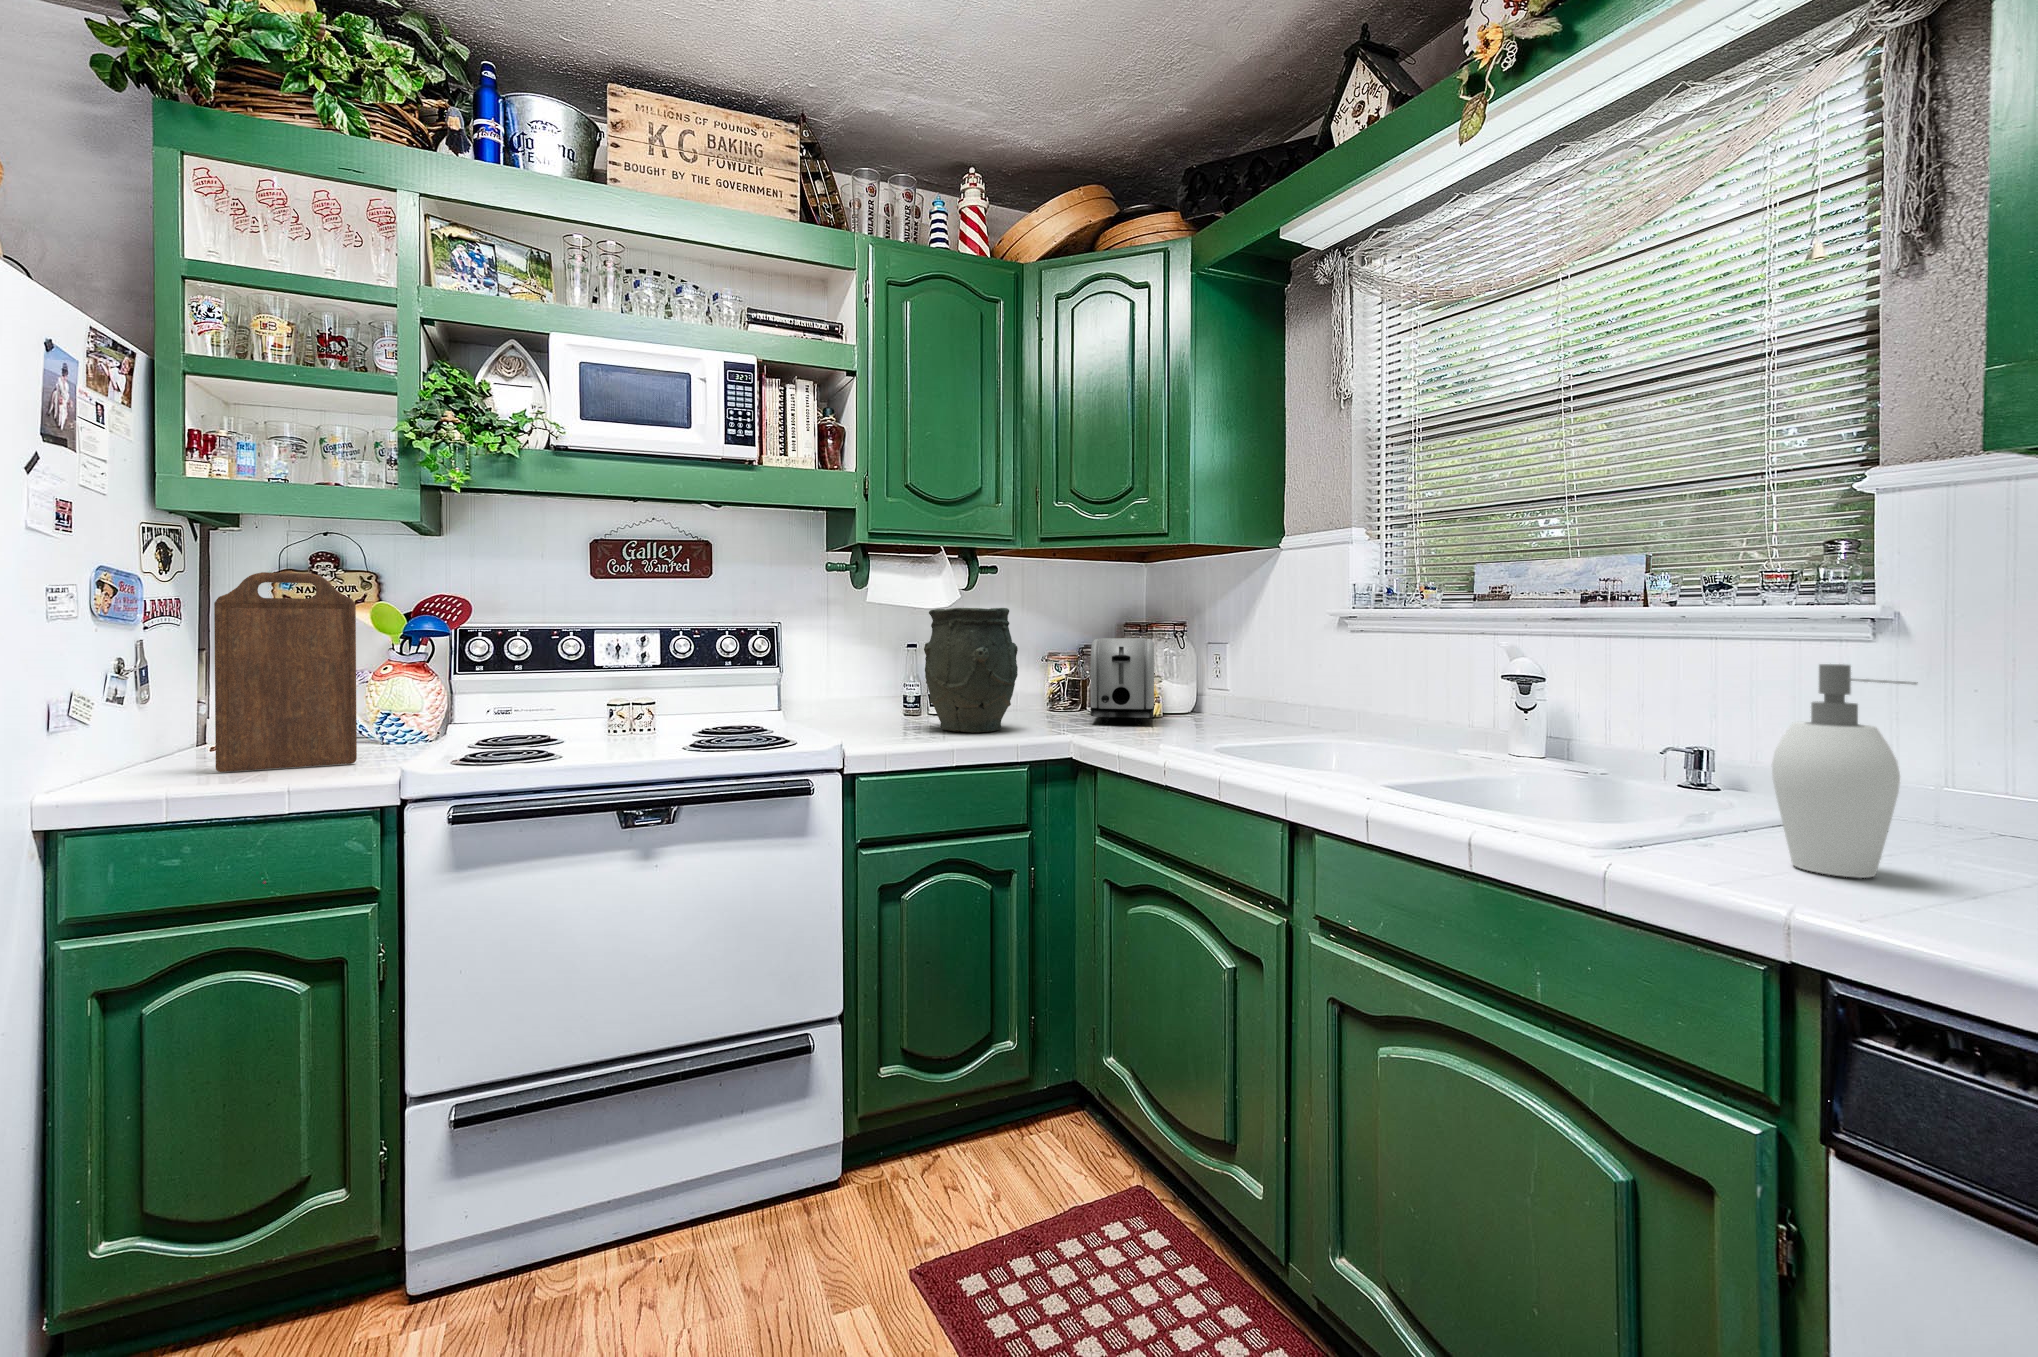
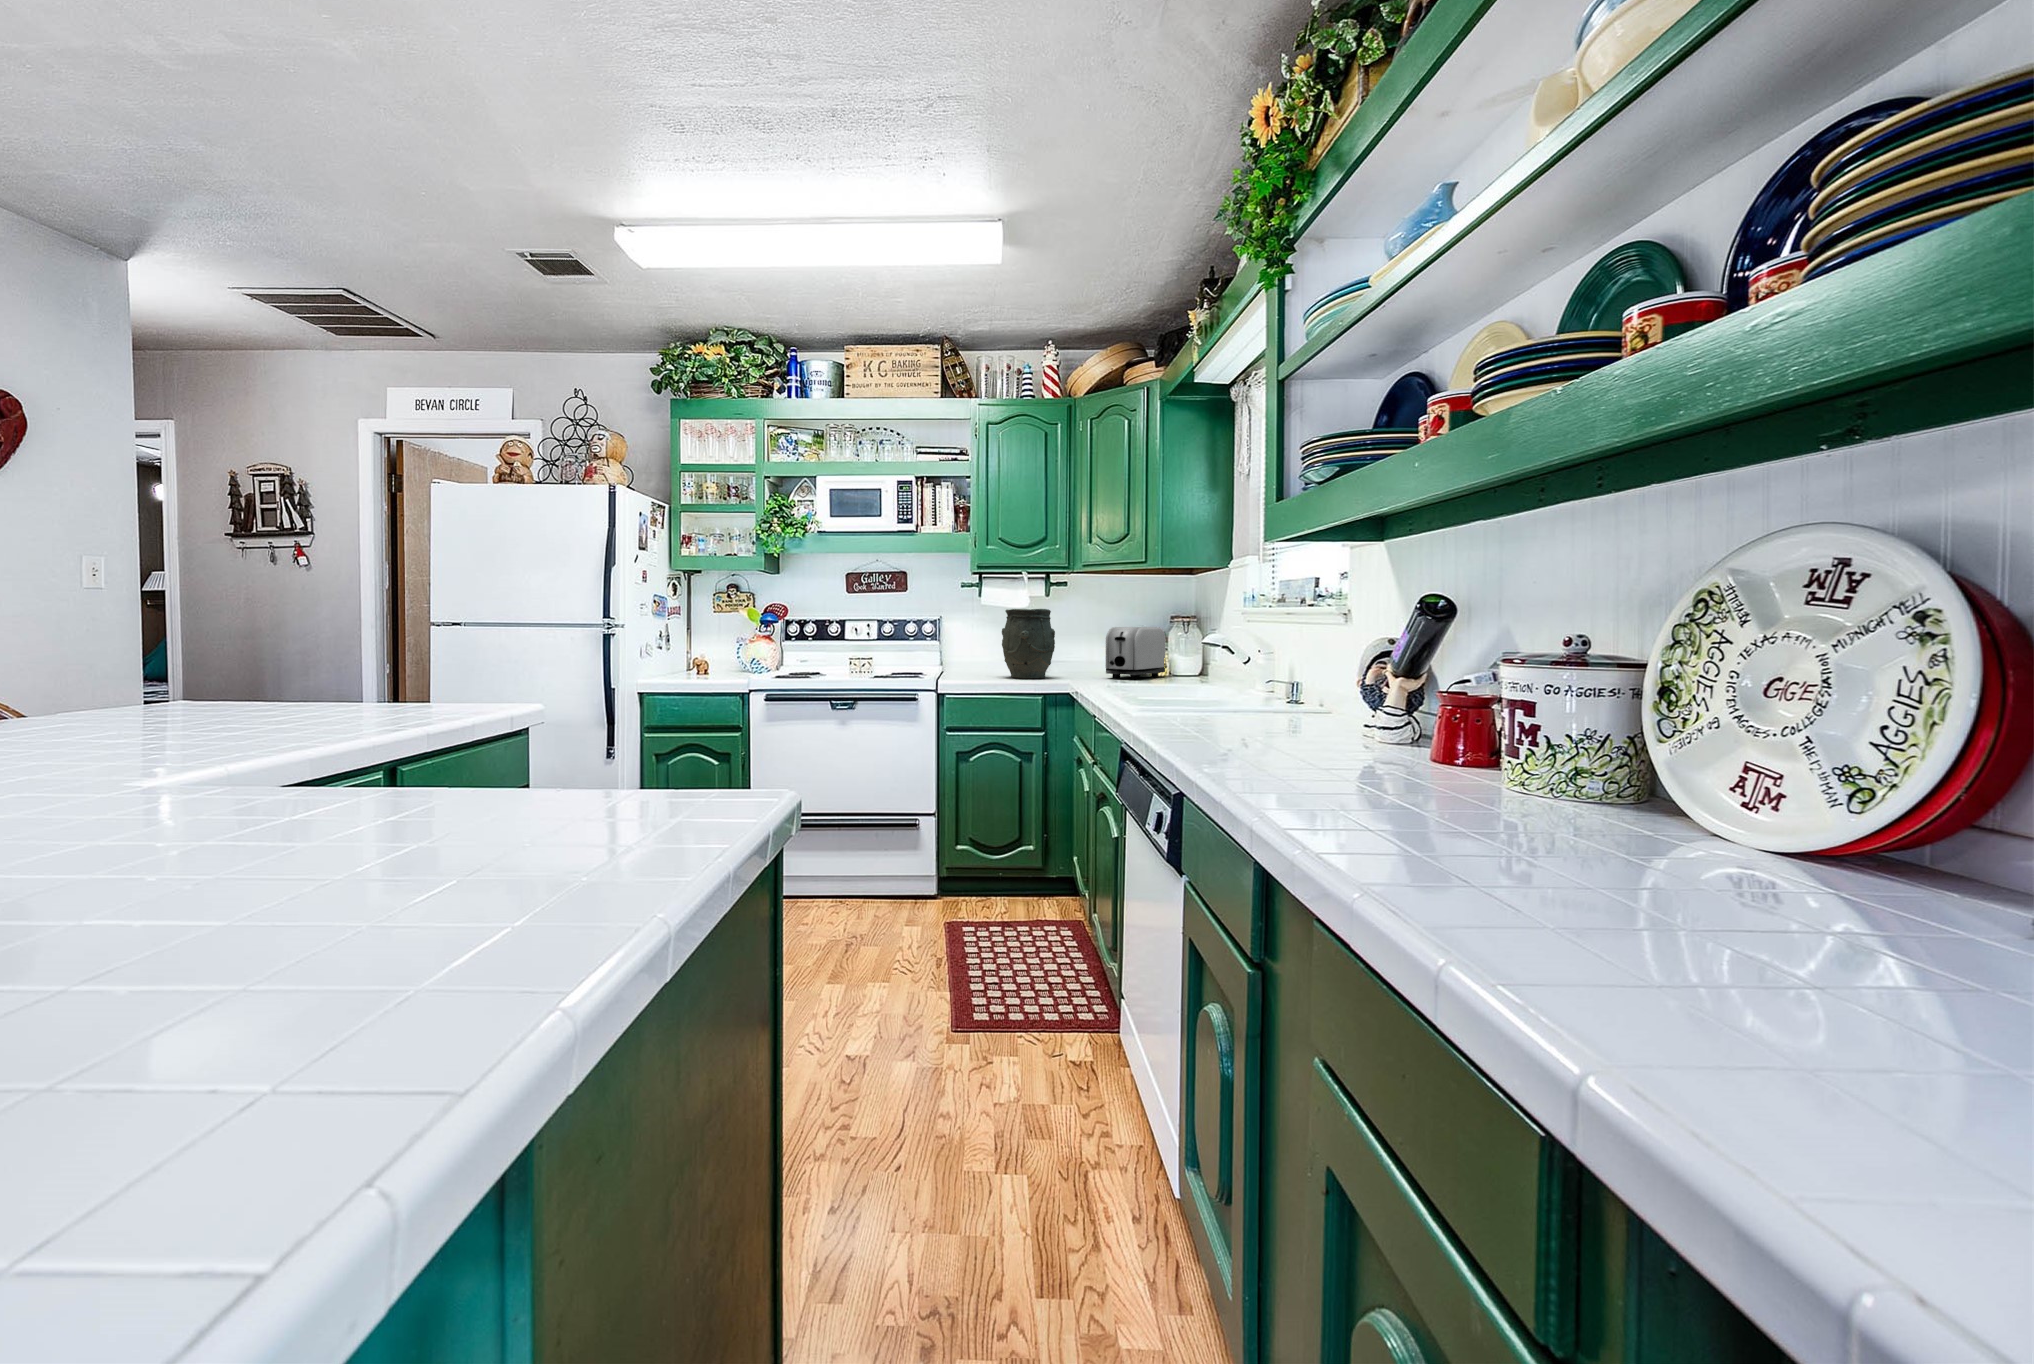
cutting board: present [214,572,357,772] -> none [688,596,736,677]
soap dispenser: present [1772,664,1917,878] -> none [1167,636,1205,720]

